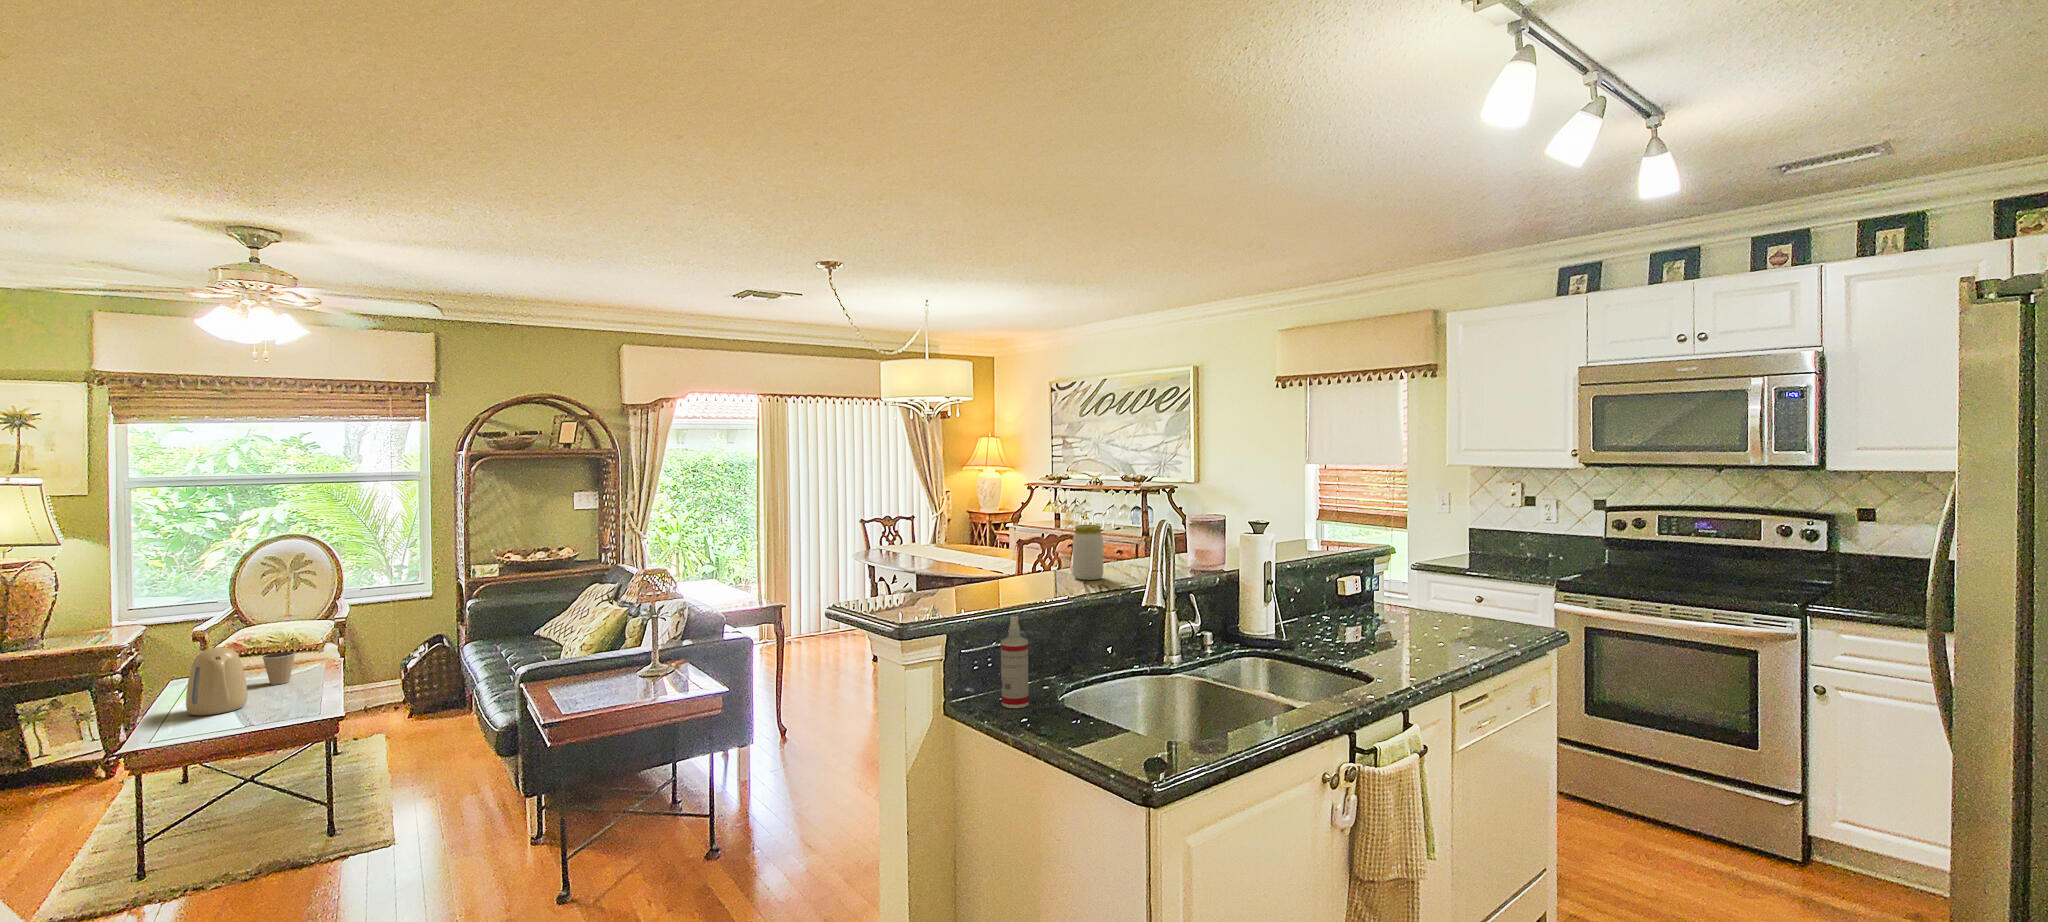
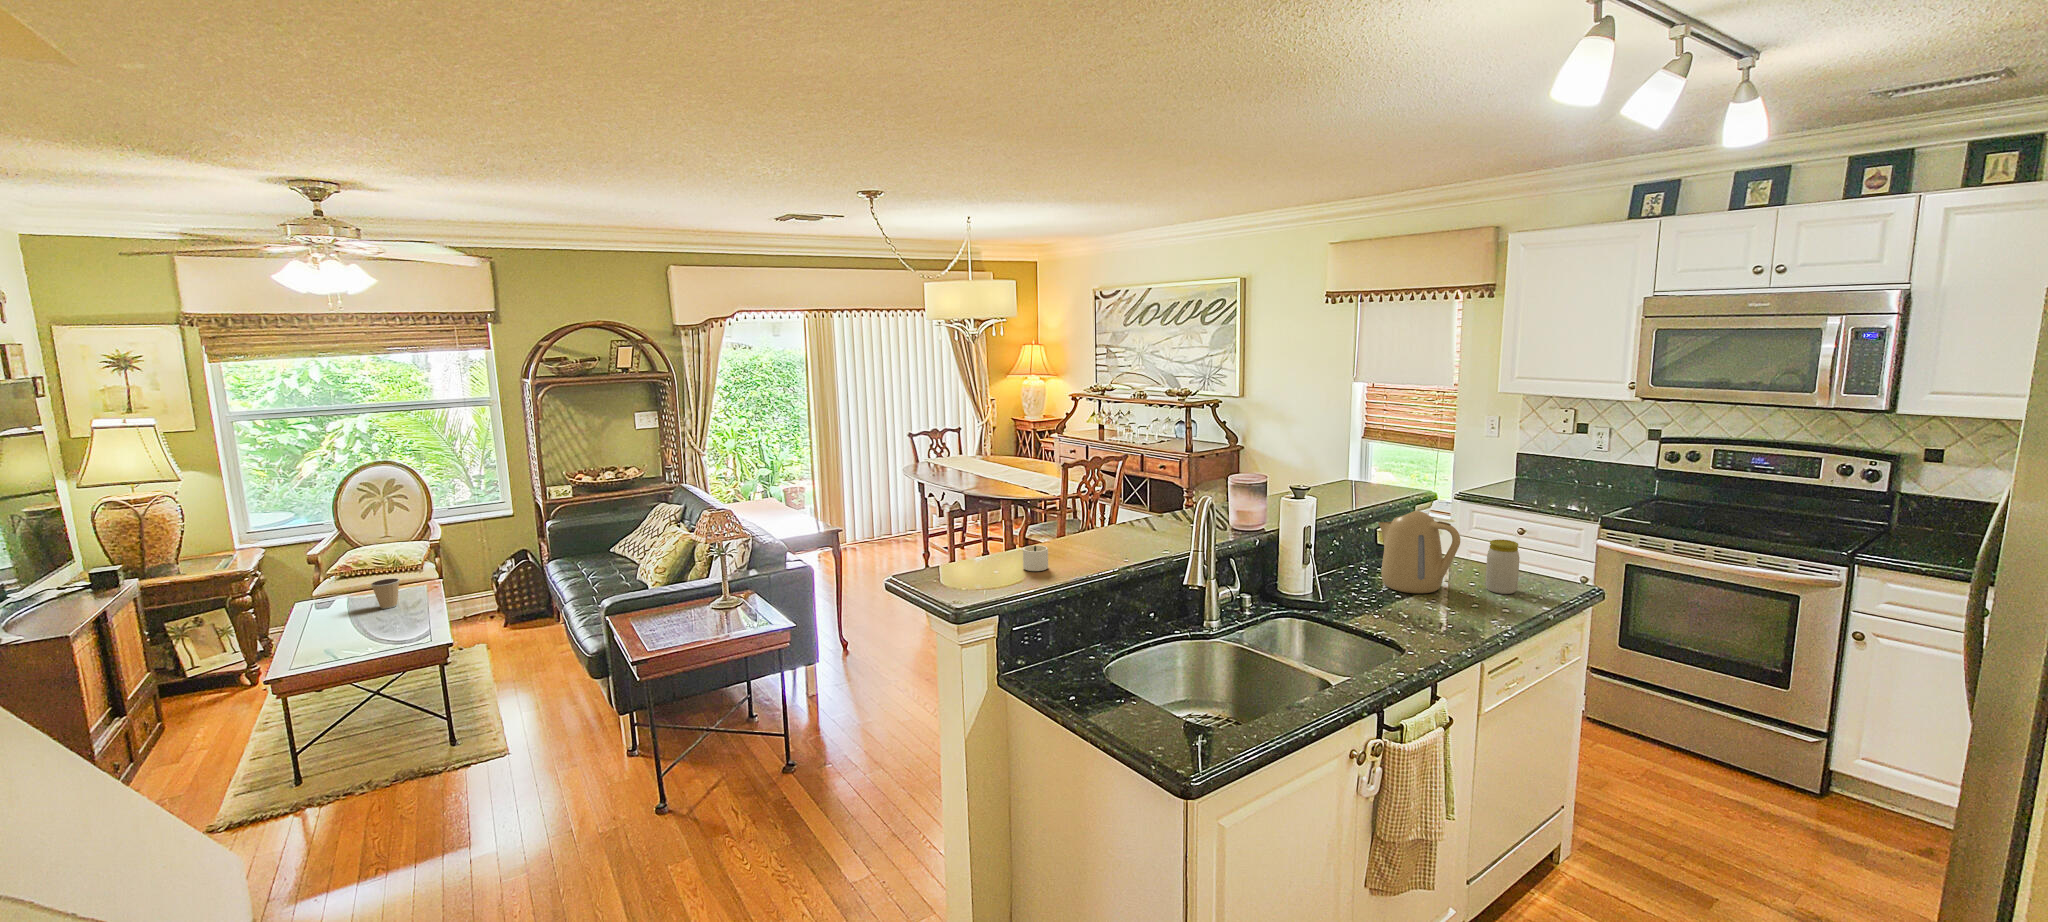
jar: present [1073,525,1103,580] -> present [1485,540,1520,594]
candle: none [976,572,1011,598] -> present [1023,545,1048,571]
spray bottle: present [1001,616,1029,708] -> none [1047,599,1074,684]
kettle: present [186,647,248,715] -> present [1378,511,1460,593]

